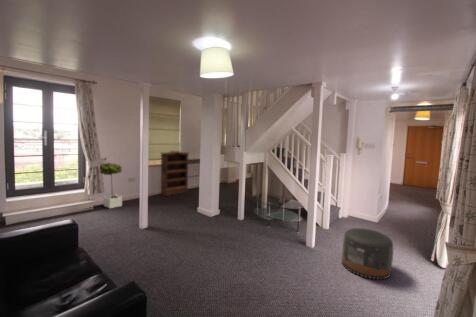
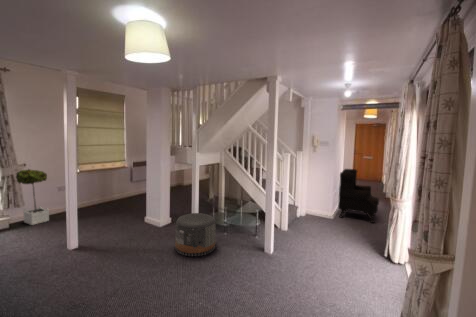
bookshelf: present [161,151,189,196] -> none [99,152,135,205]
armchair: none [382,172,428,228] -> present [338,169,379,223]
pouf: present [342,228,393,279] -> present [175,213,216,256]

